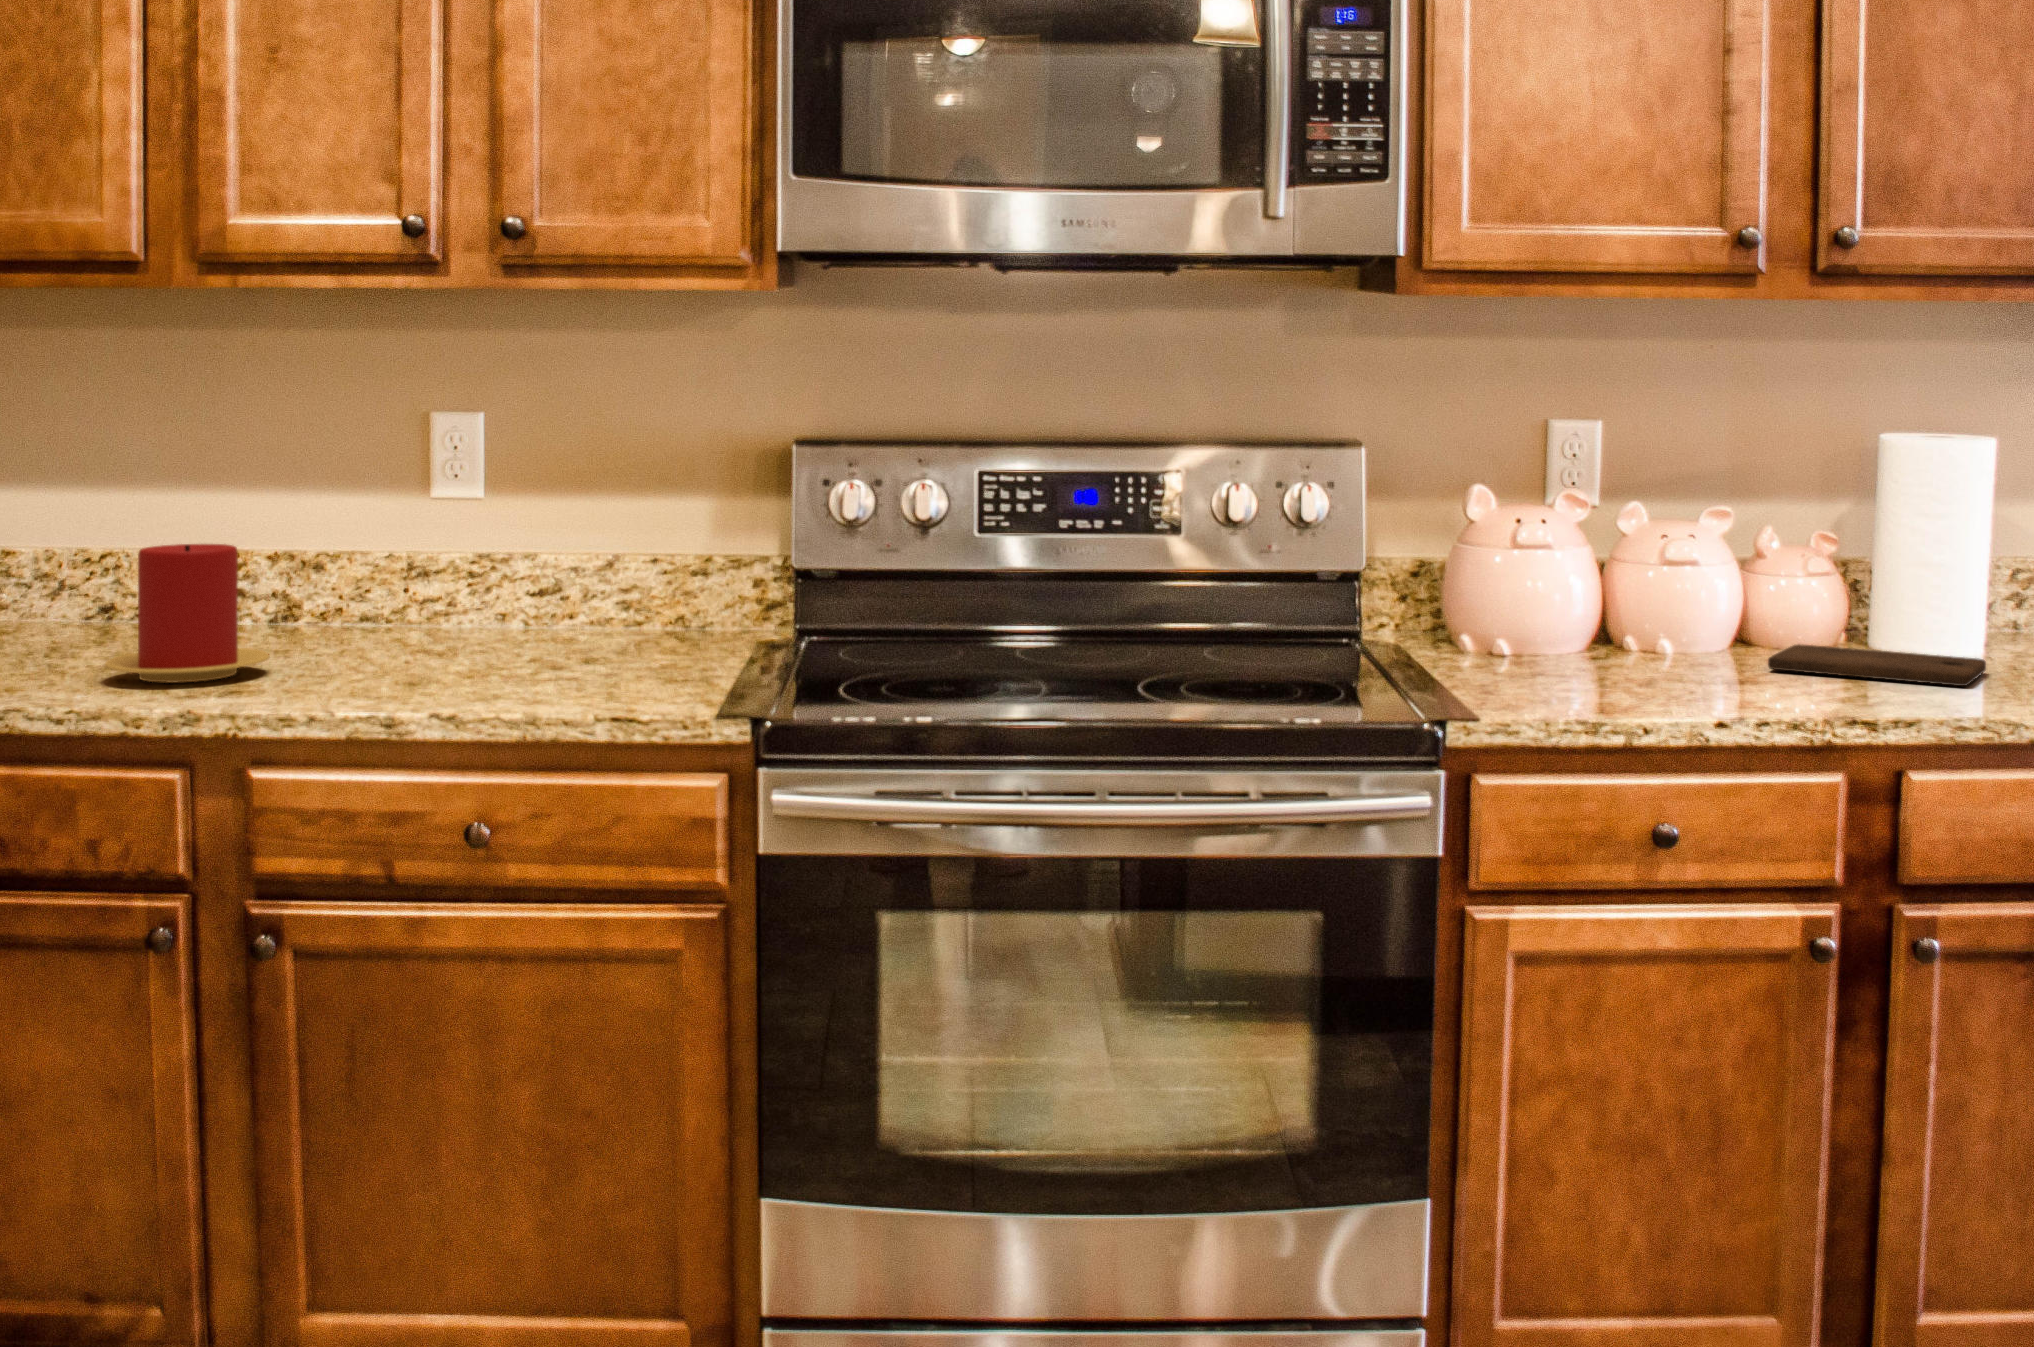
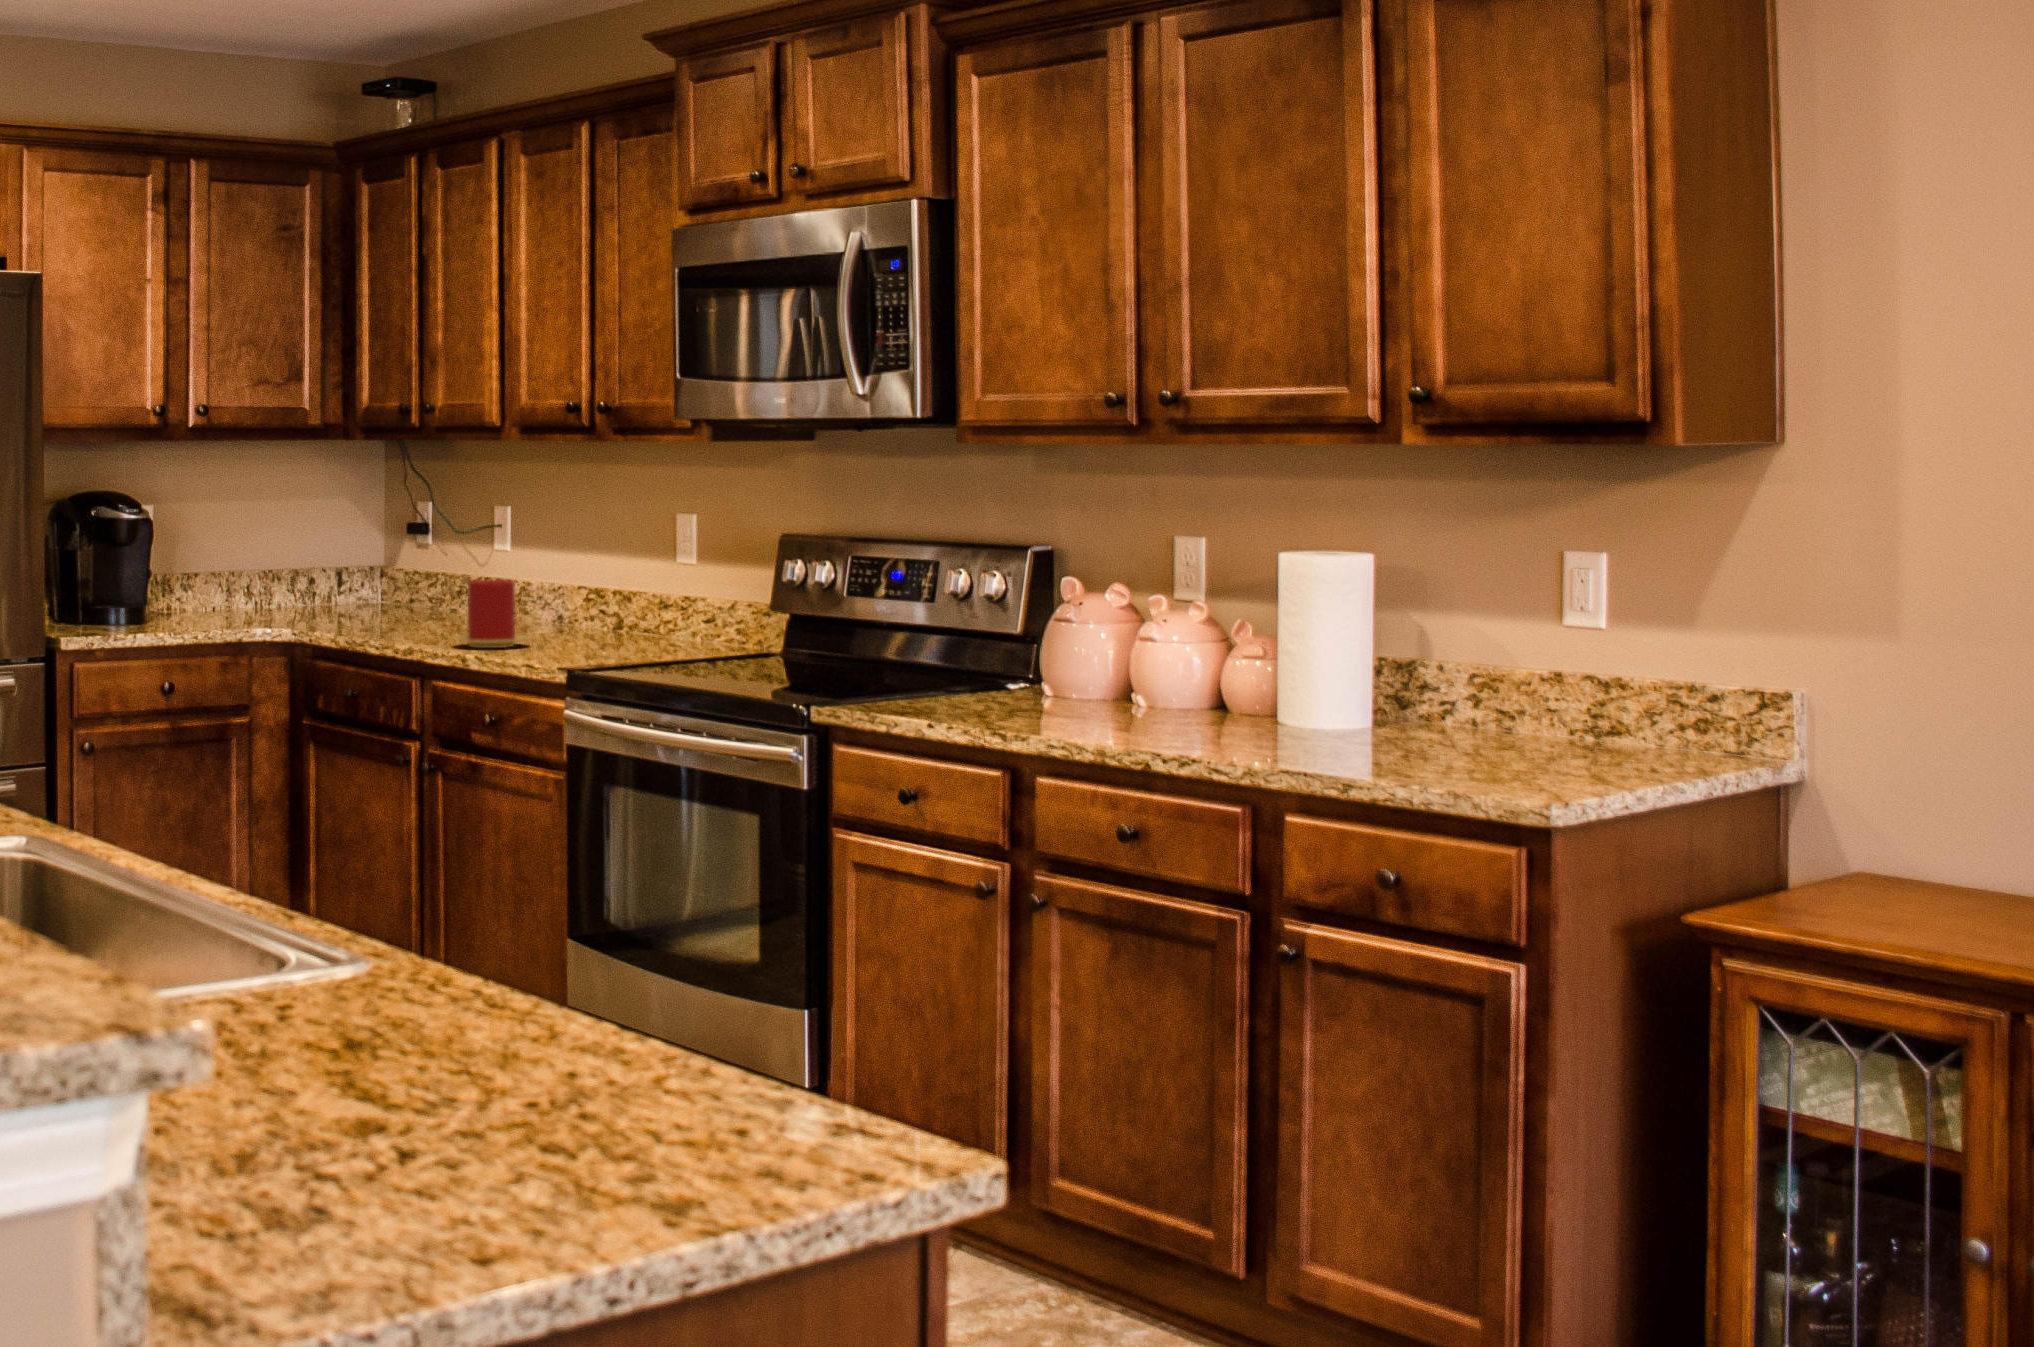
cutting board: present [1768,644,1986,686] -> none [1136,710,1257,736]

